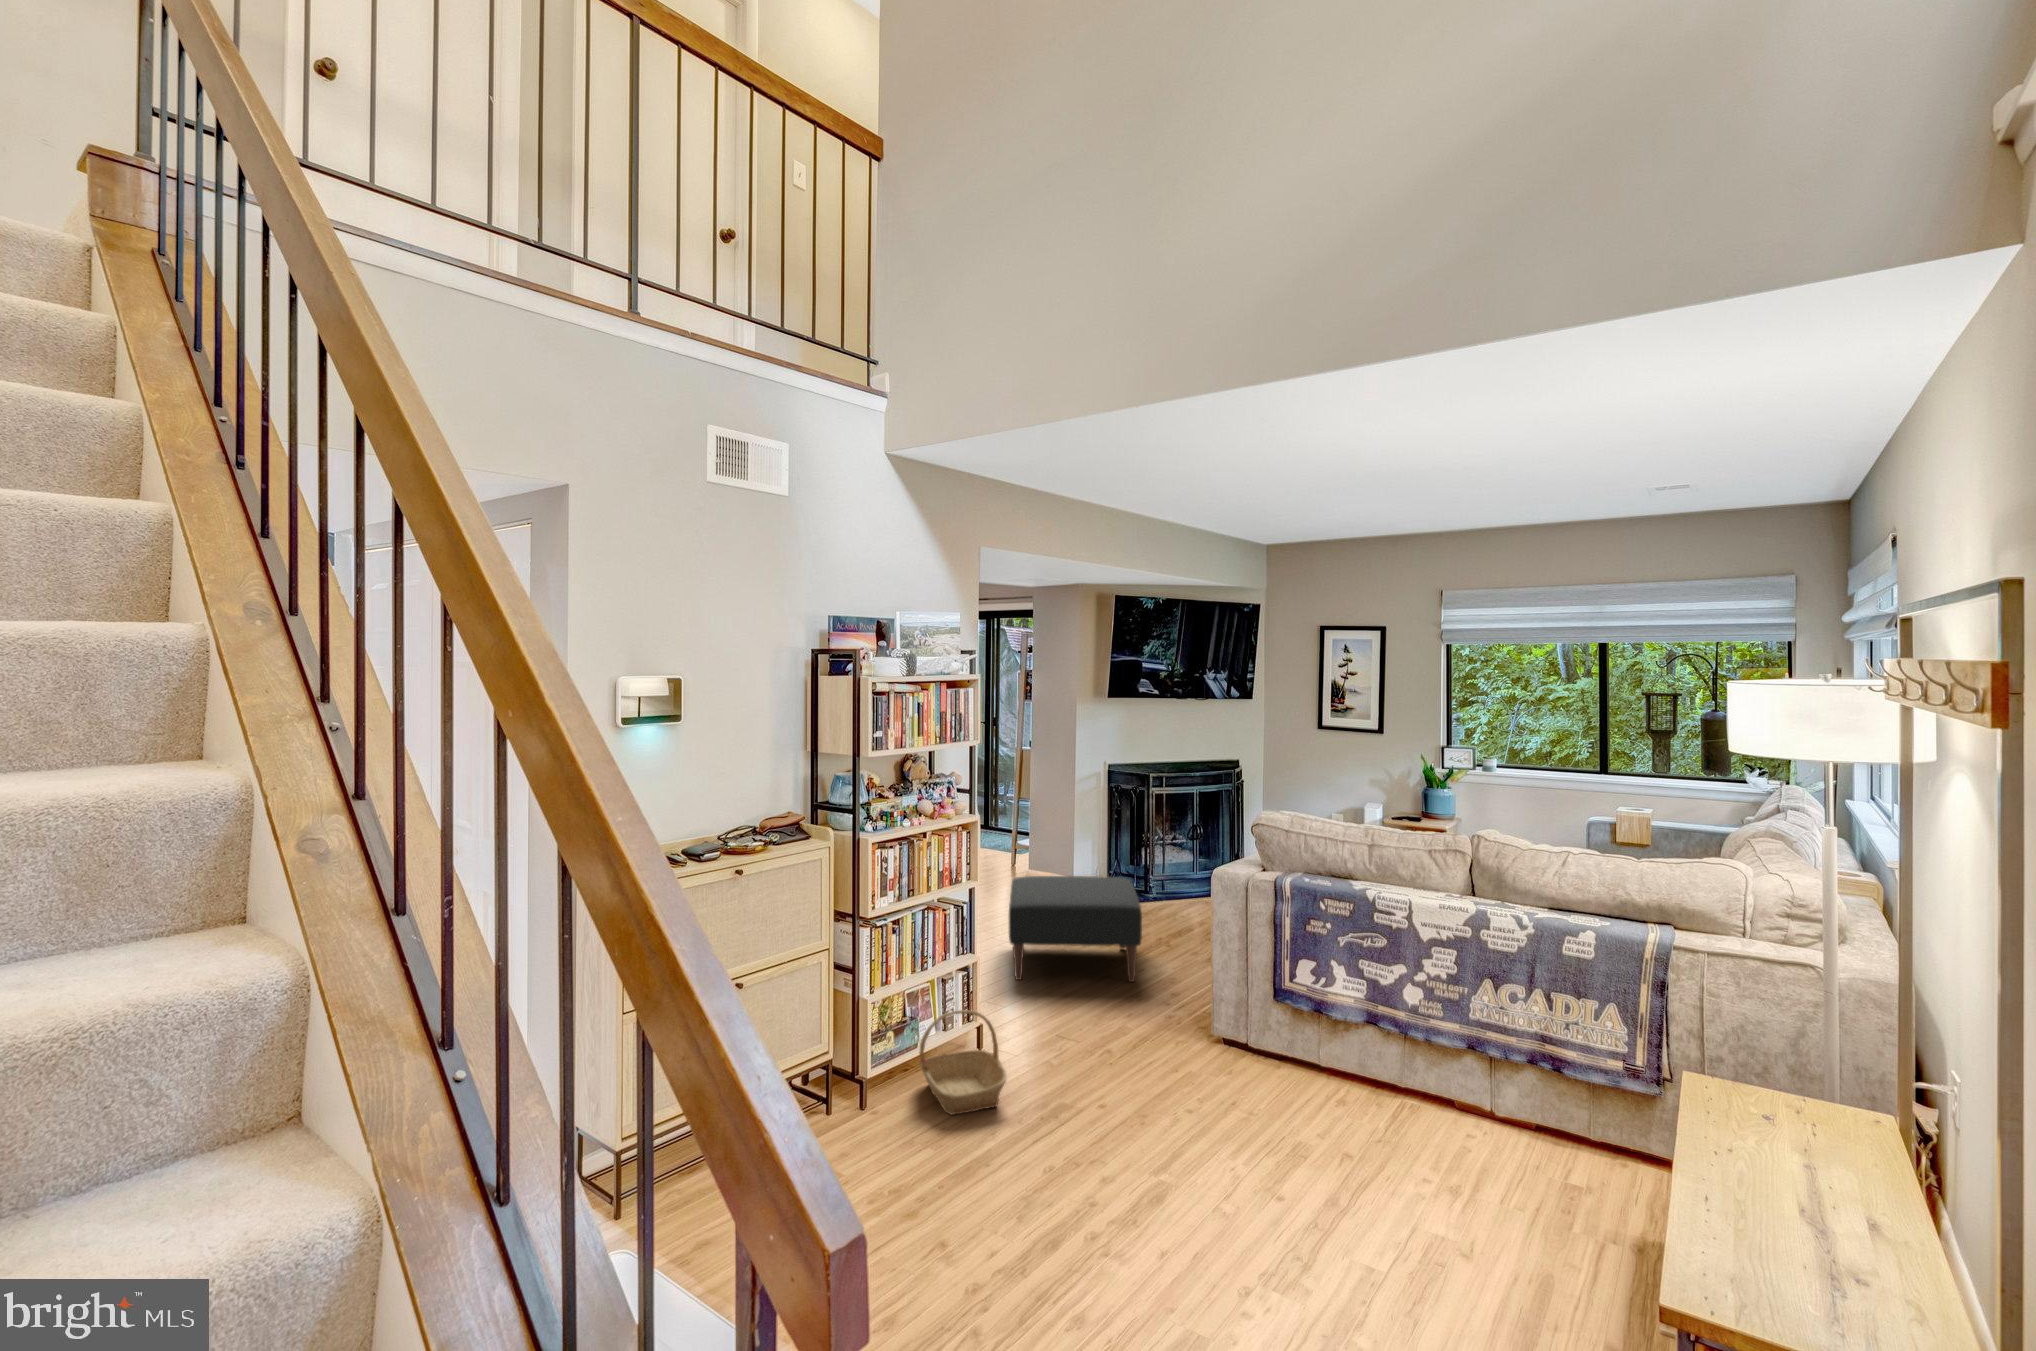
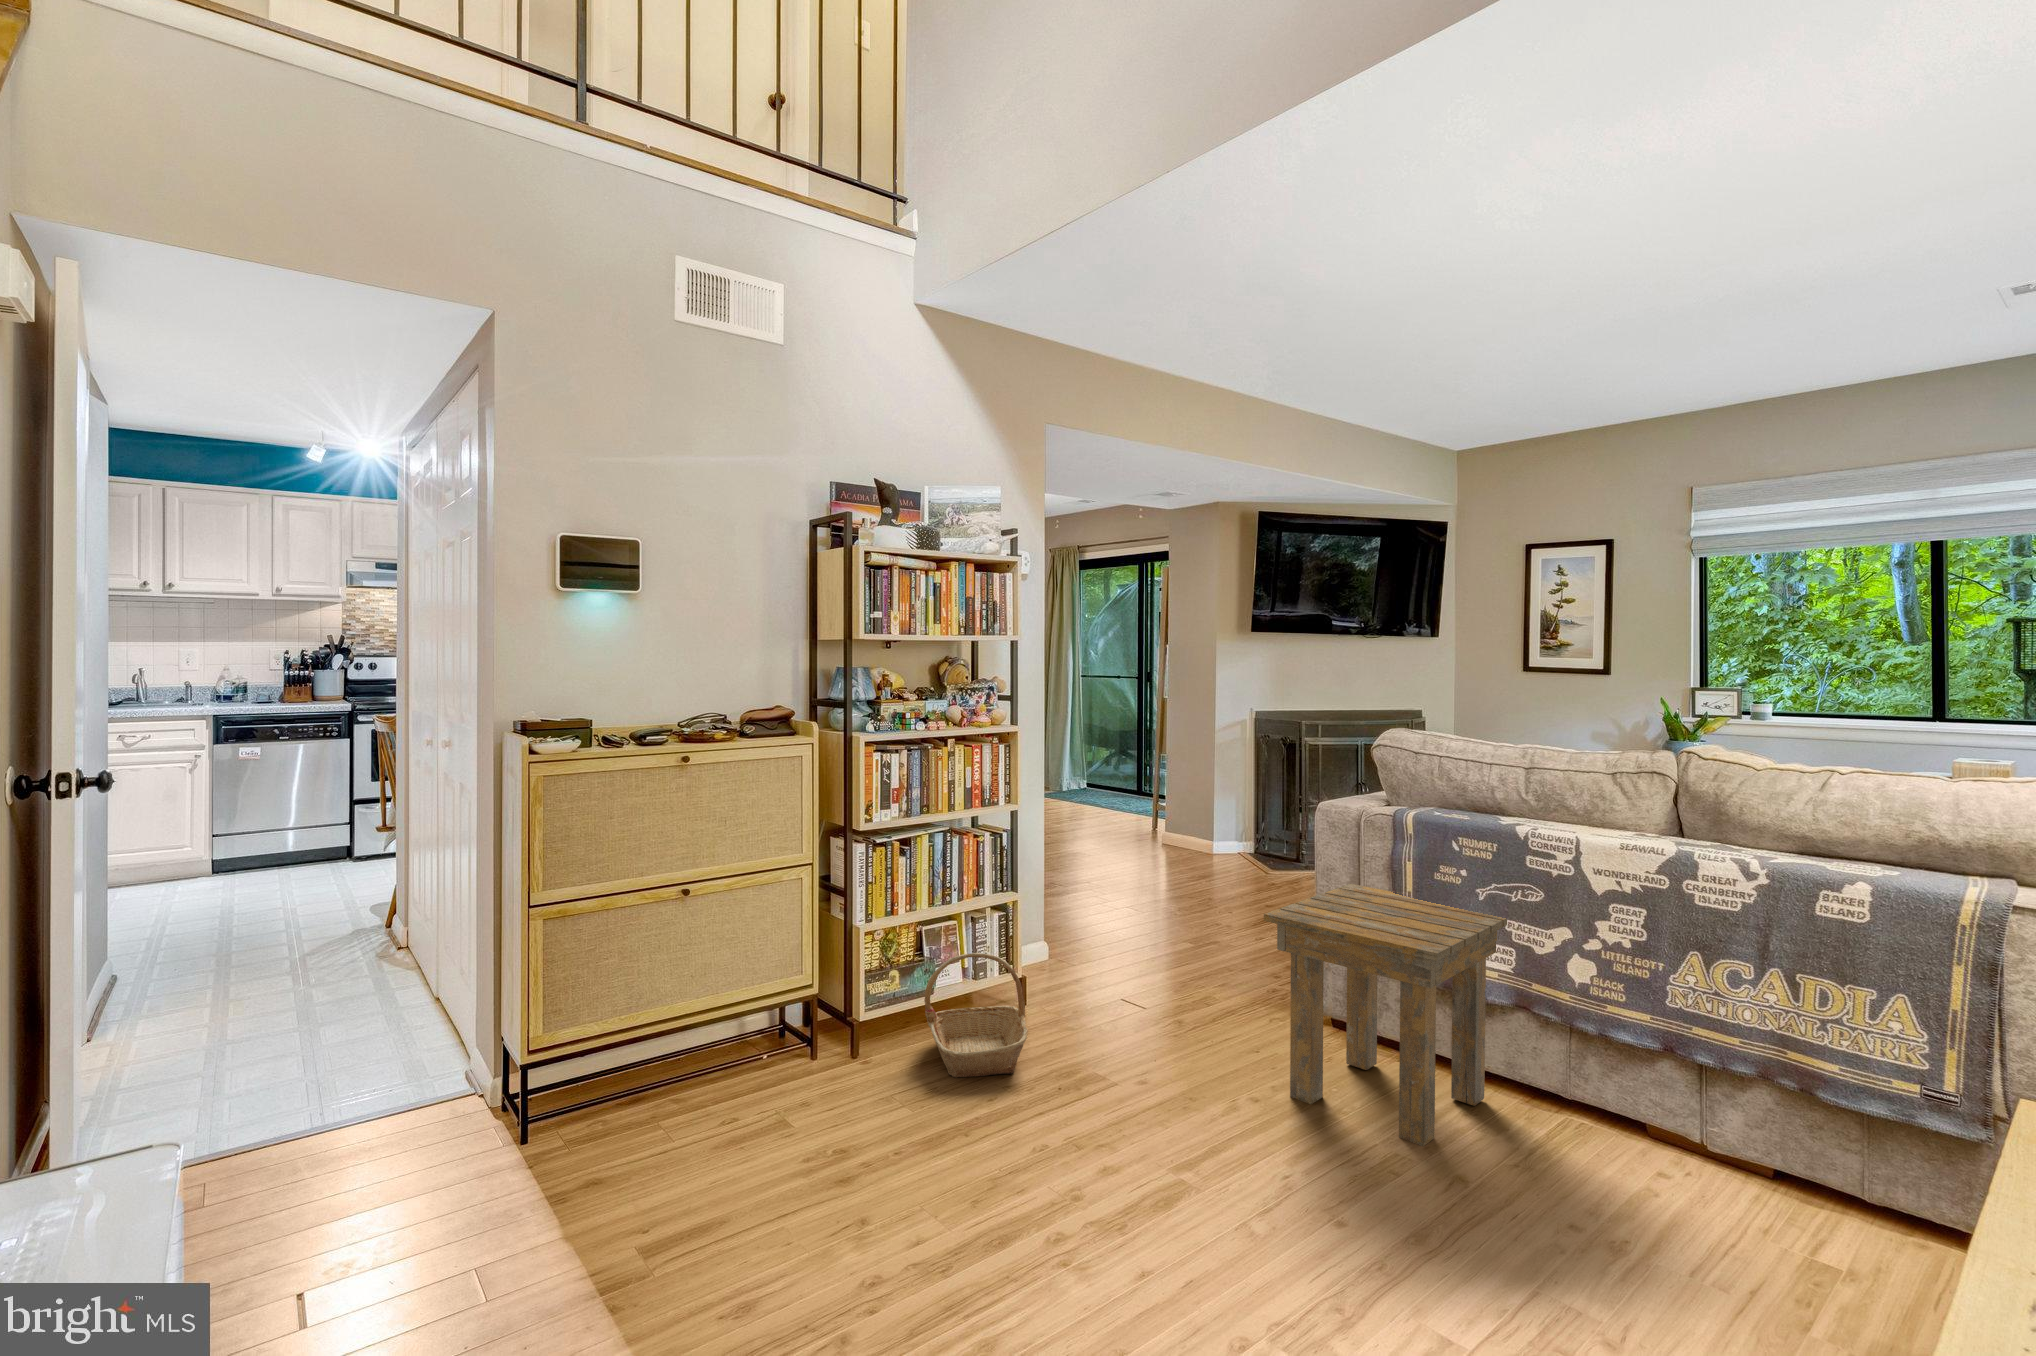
ottoman: present [1009,876,1142,982] -> none [1094,827,1257,953]
side table: none [1192,934,1364,1133] -> present [1264,884,1507,1146]

